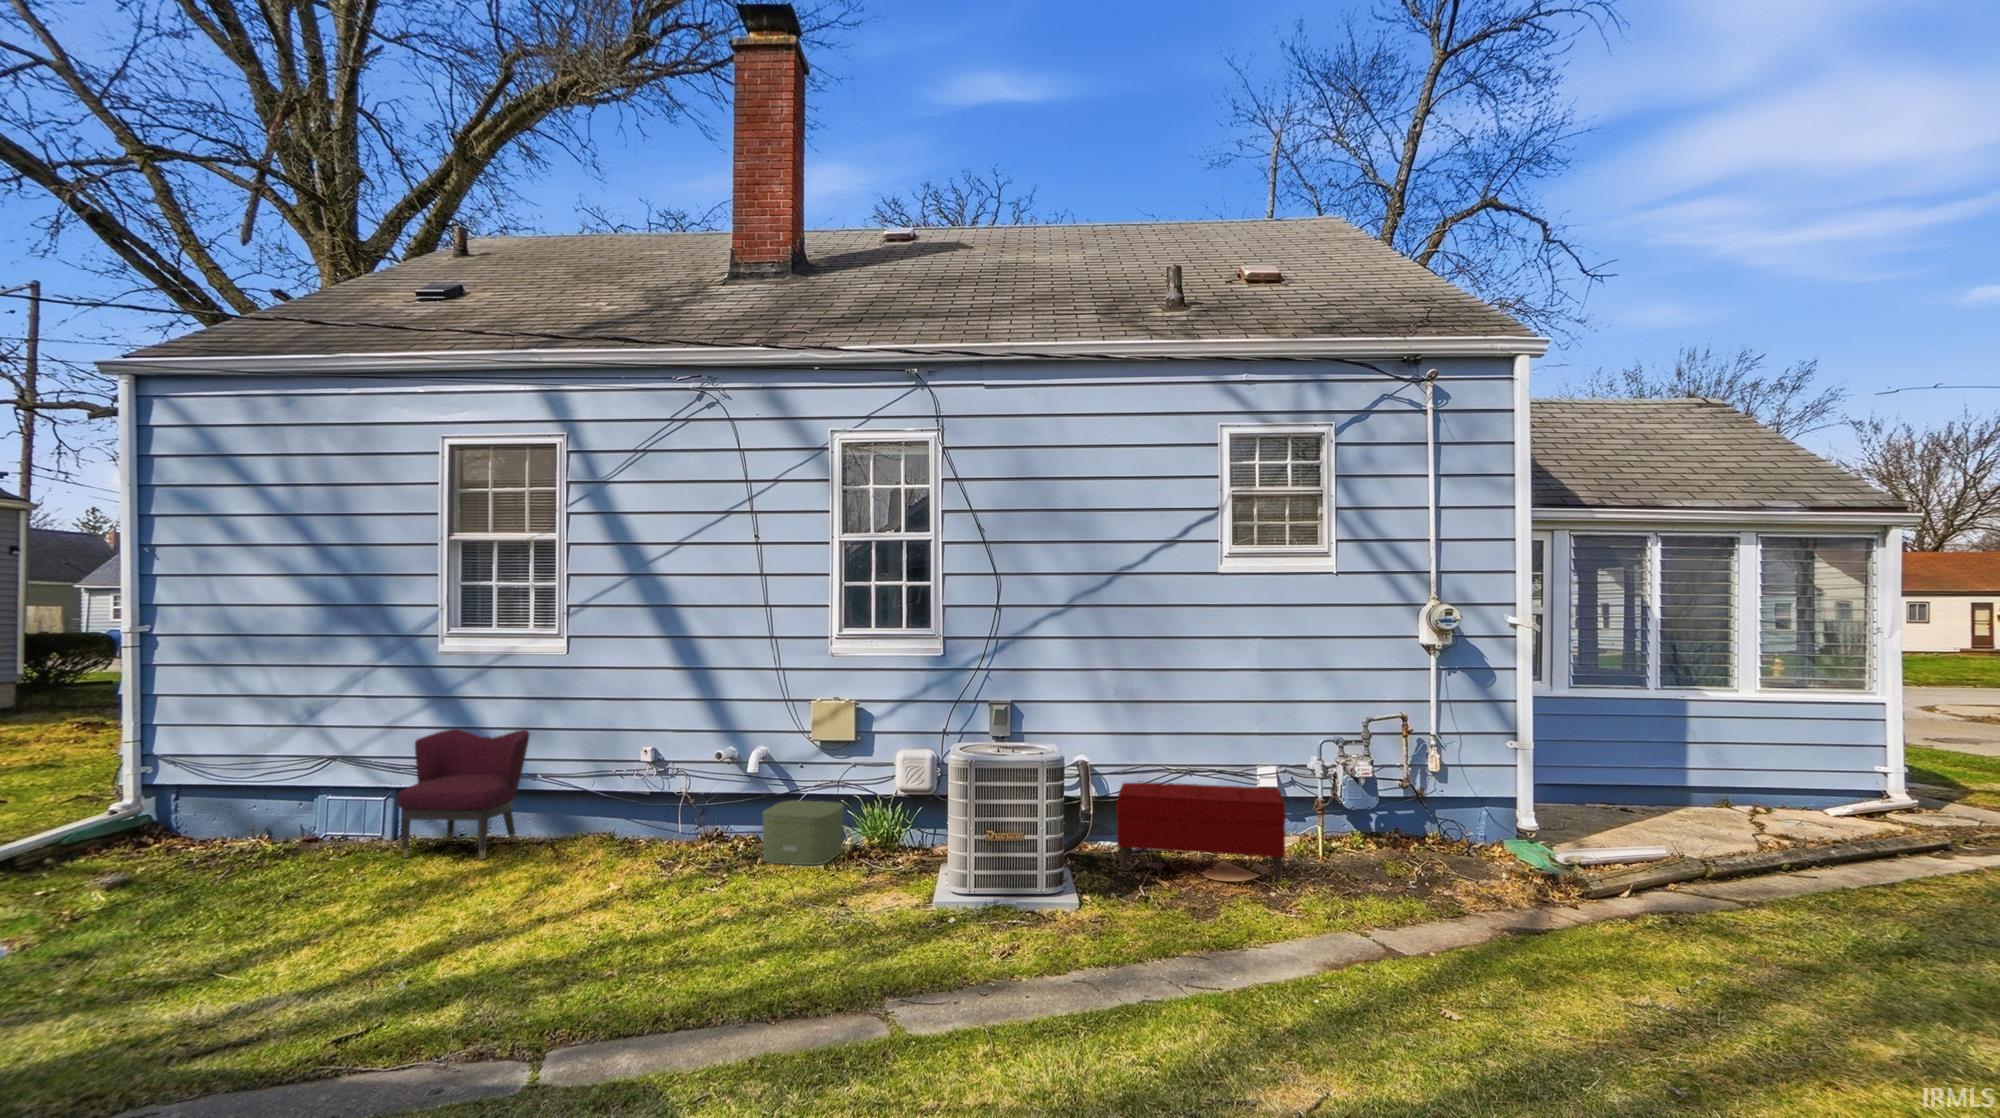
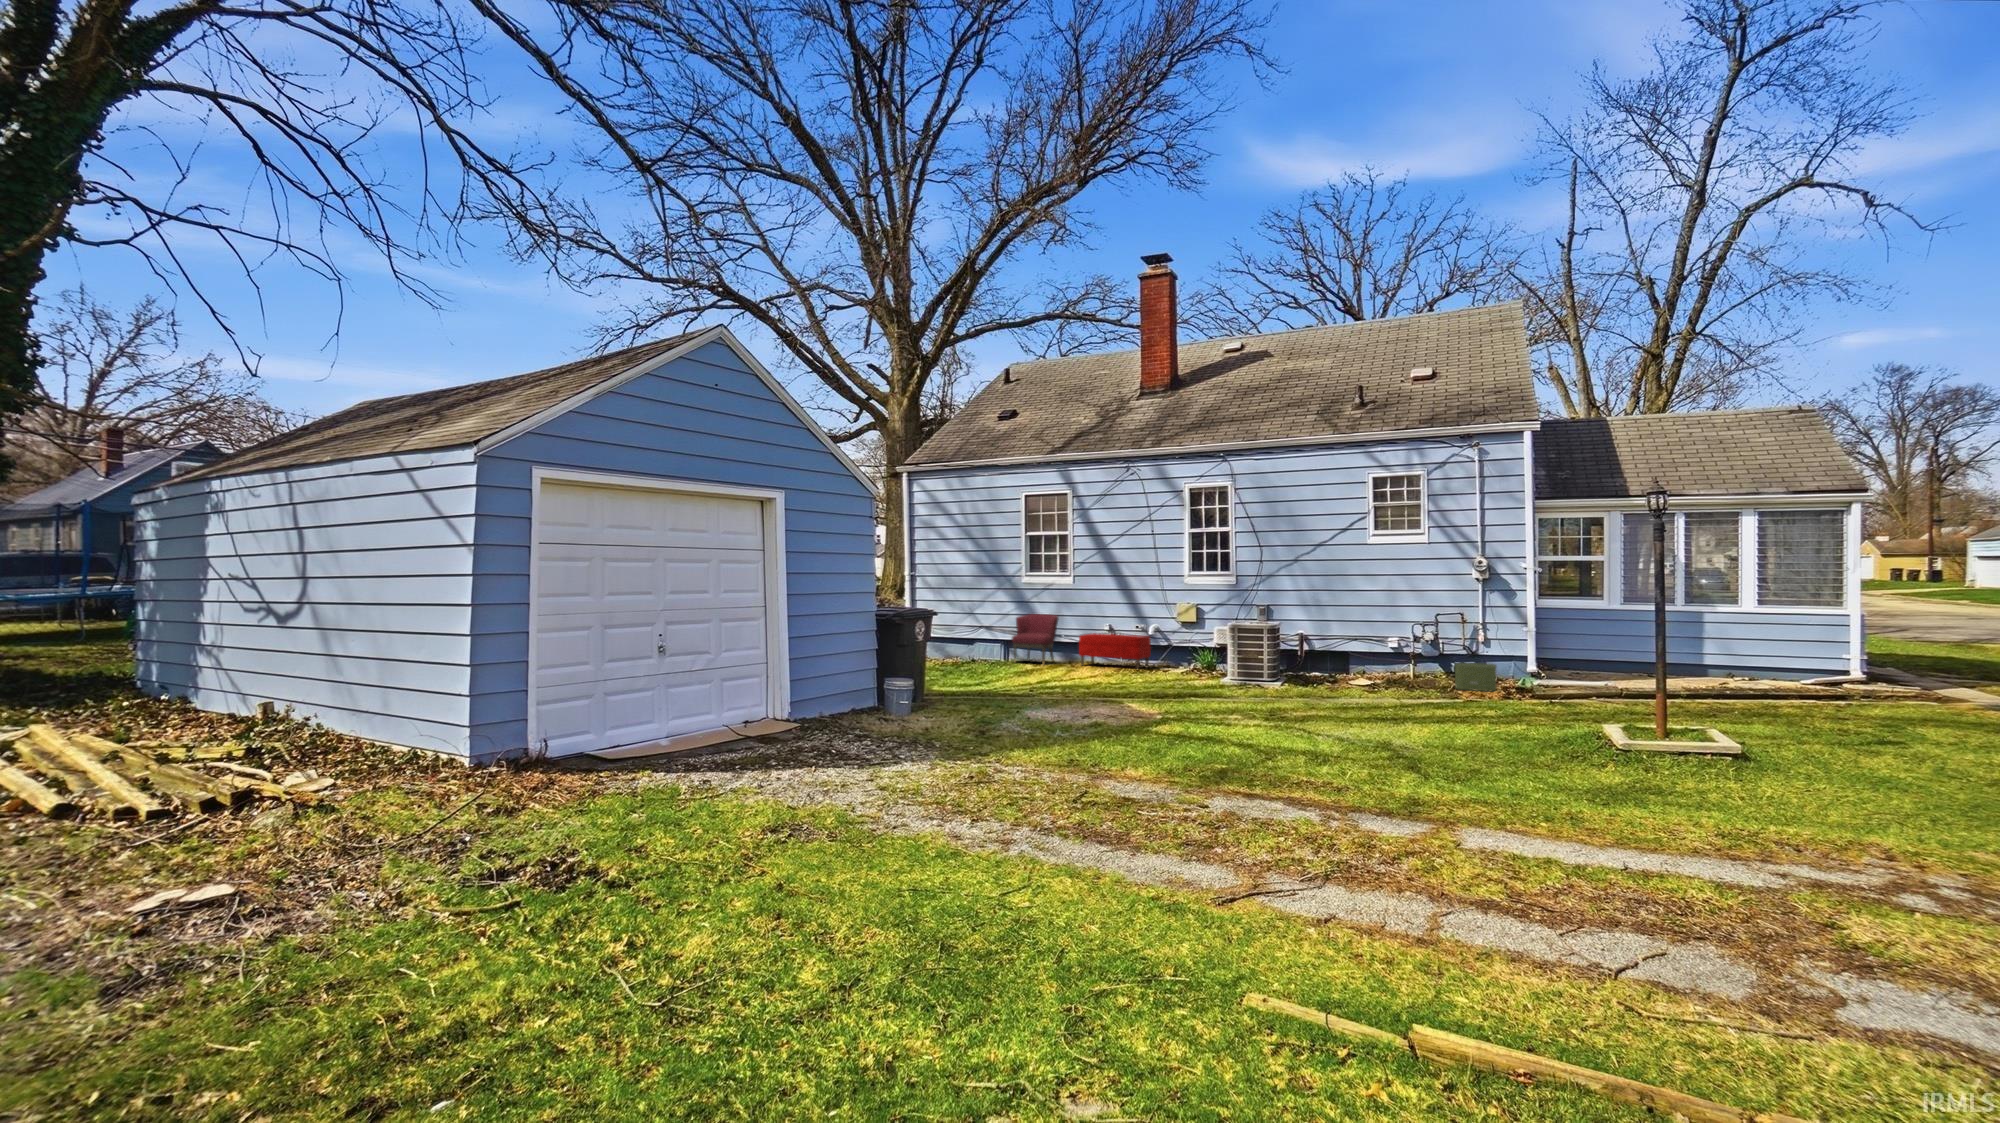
bench: present [1117,781,1286,881] -> present [1079,633,1151,669]
storage box: present [763,800,844,865] -> present [1455,663,1496,691]

